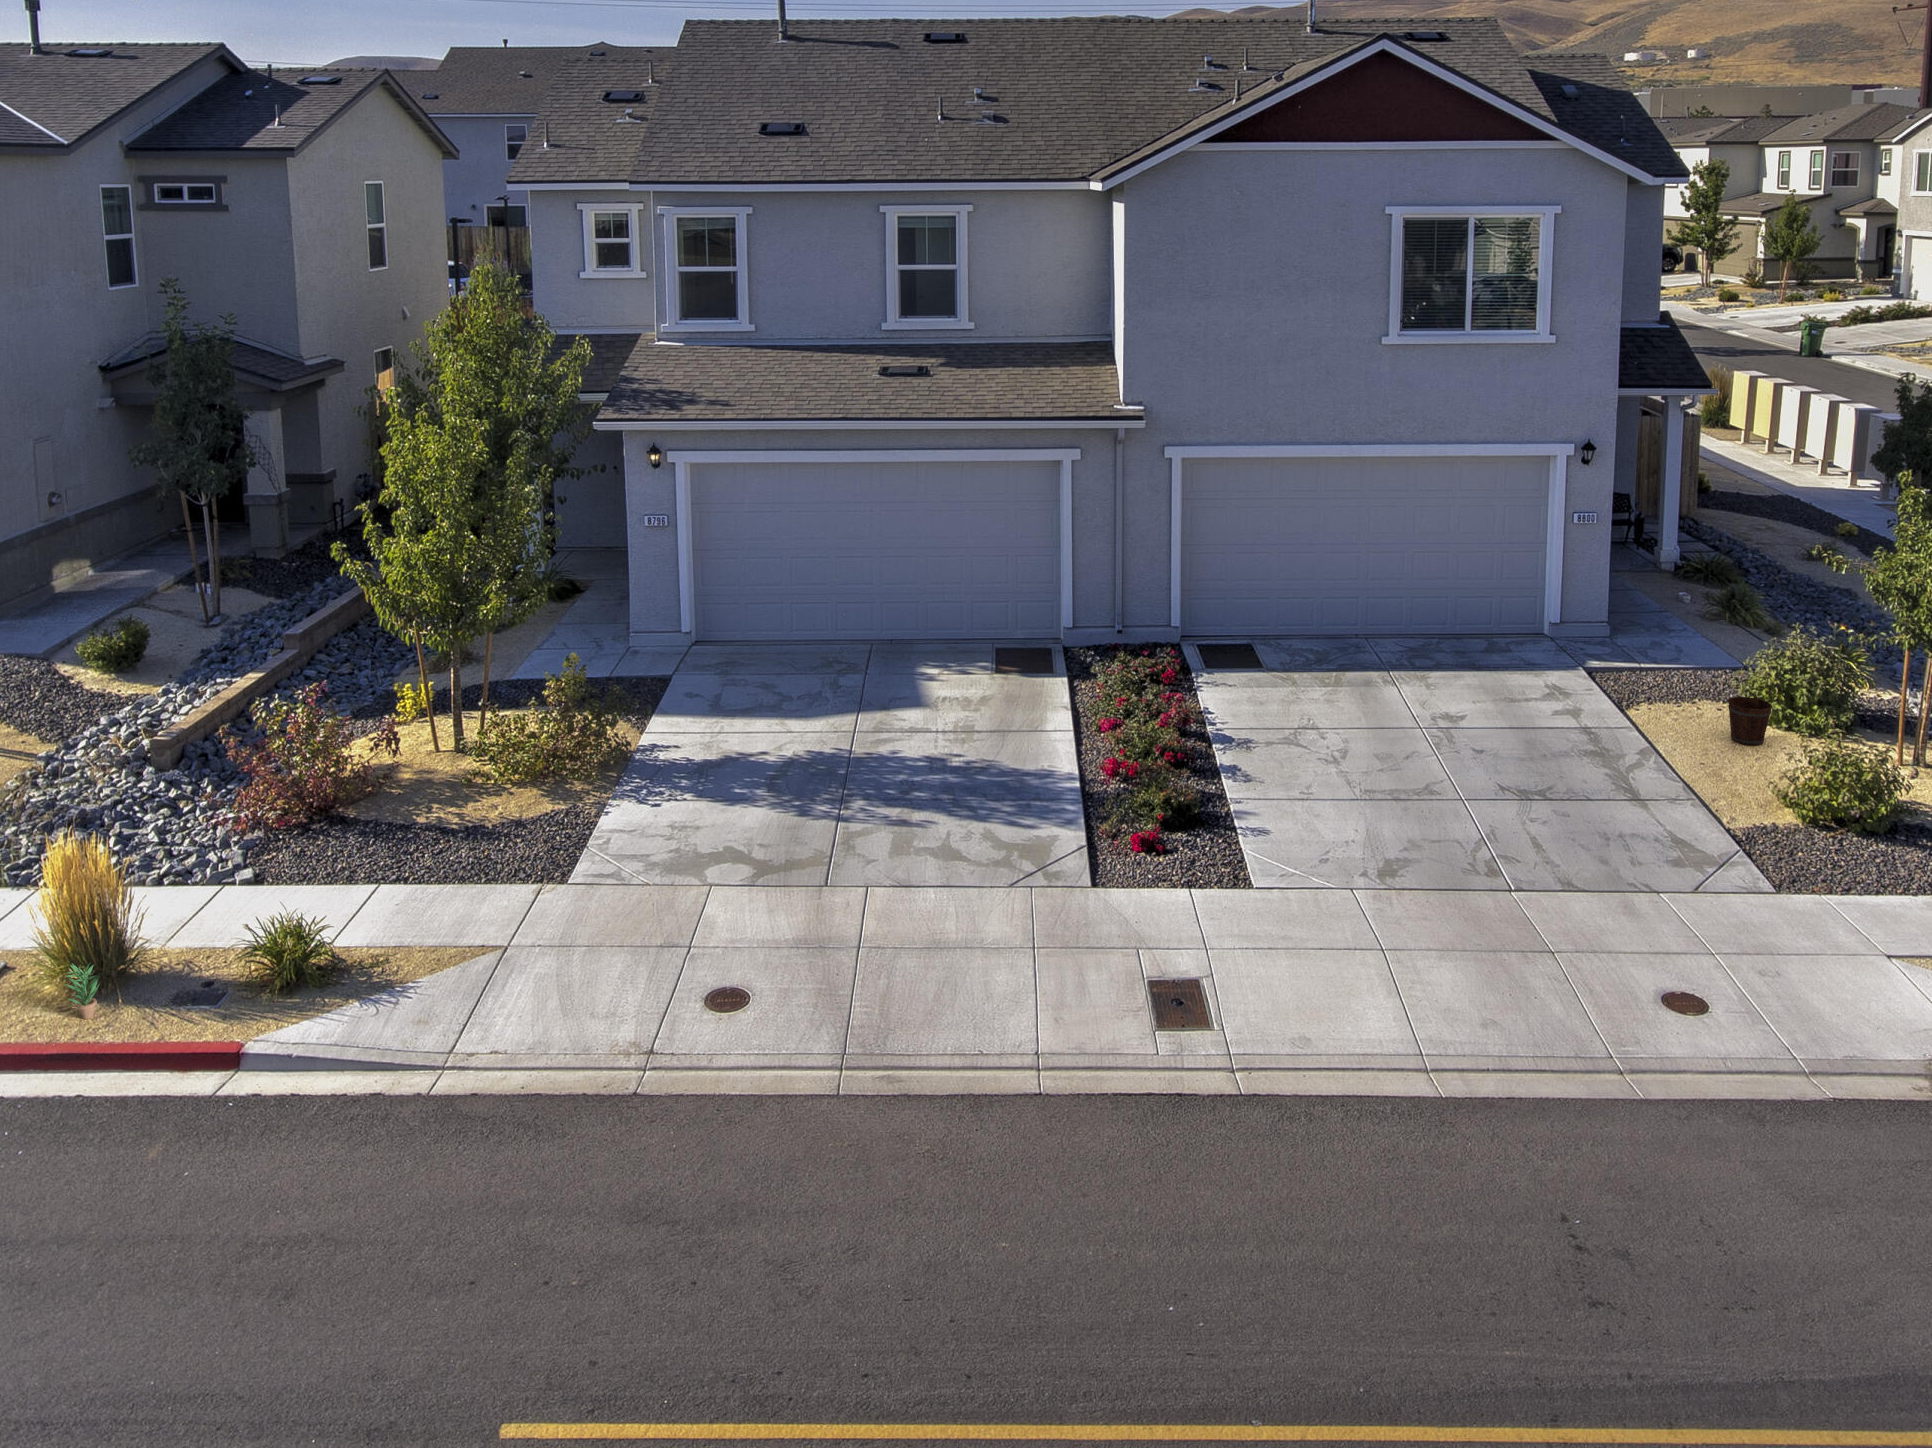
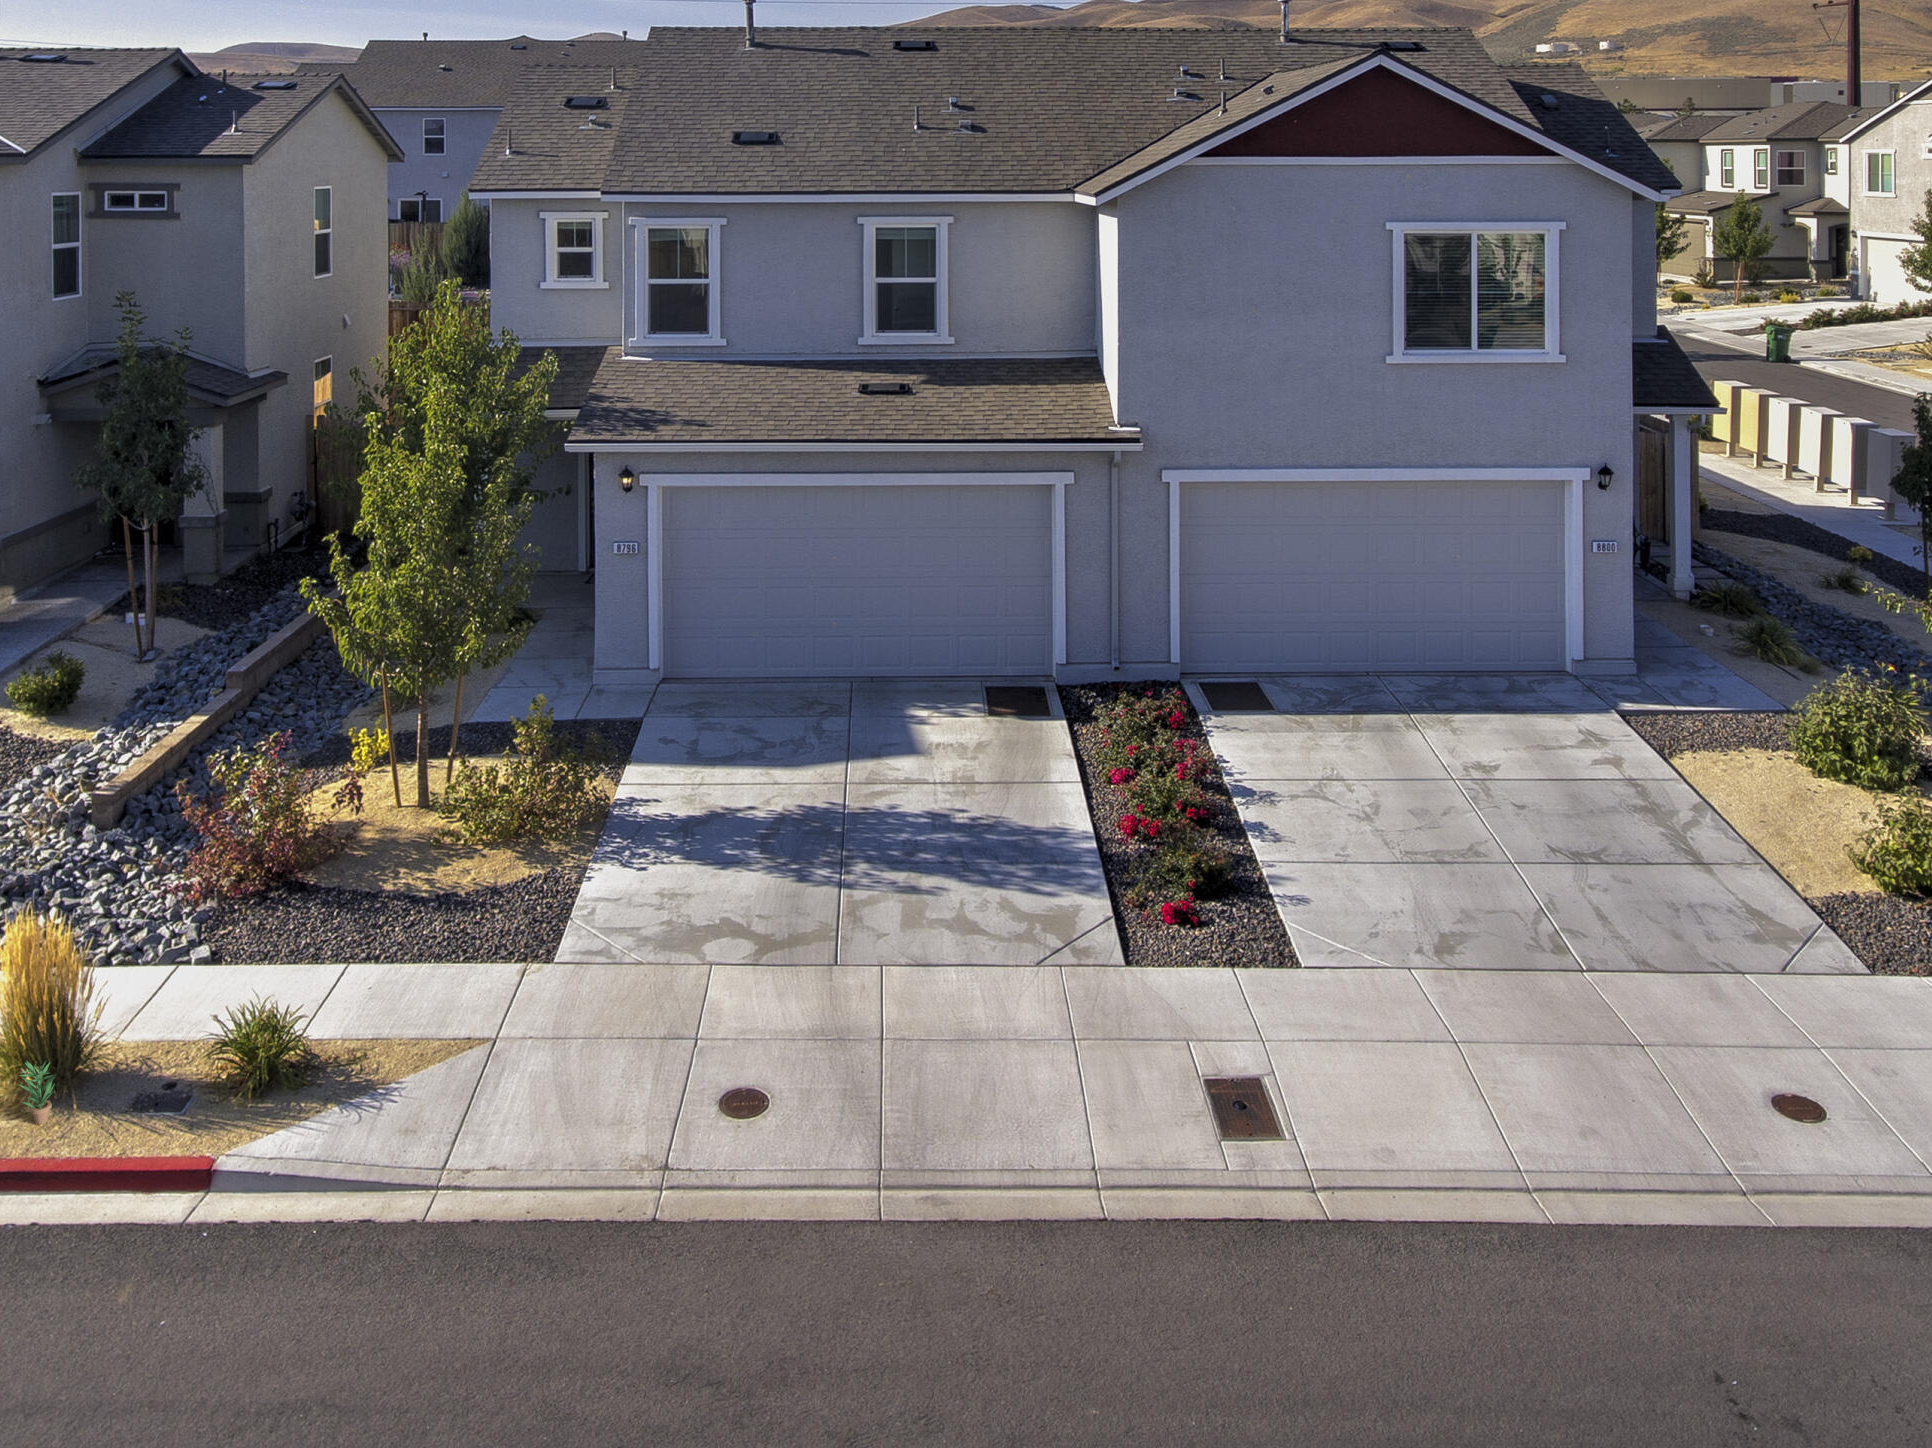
bucket: present [1728,697,1772,746] -> none [1799,746,1851,801]

